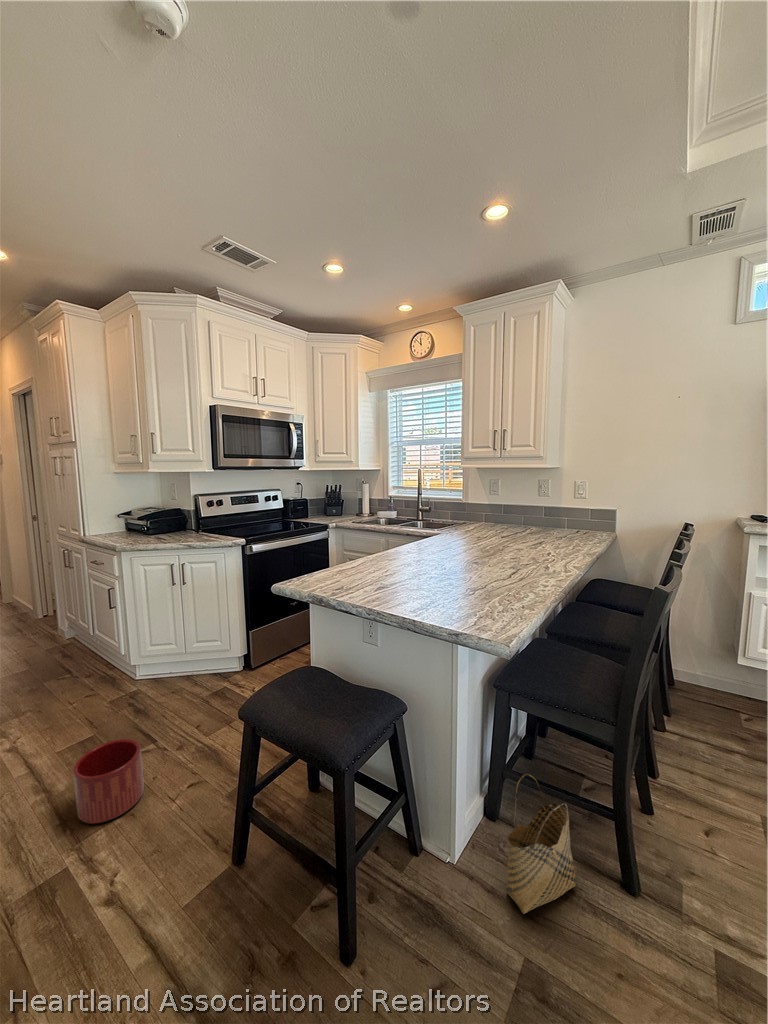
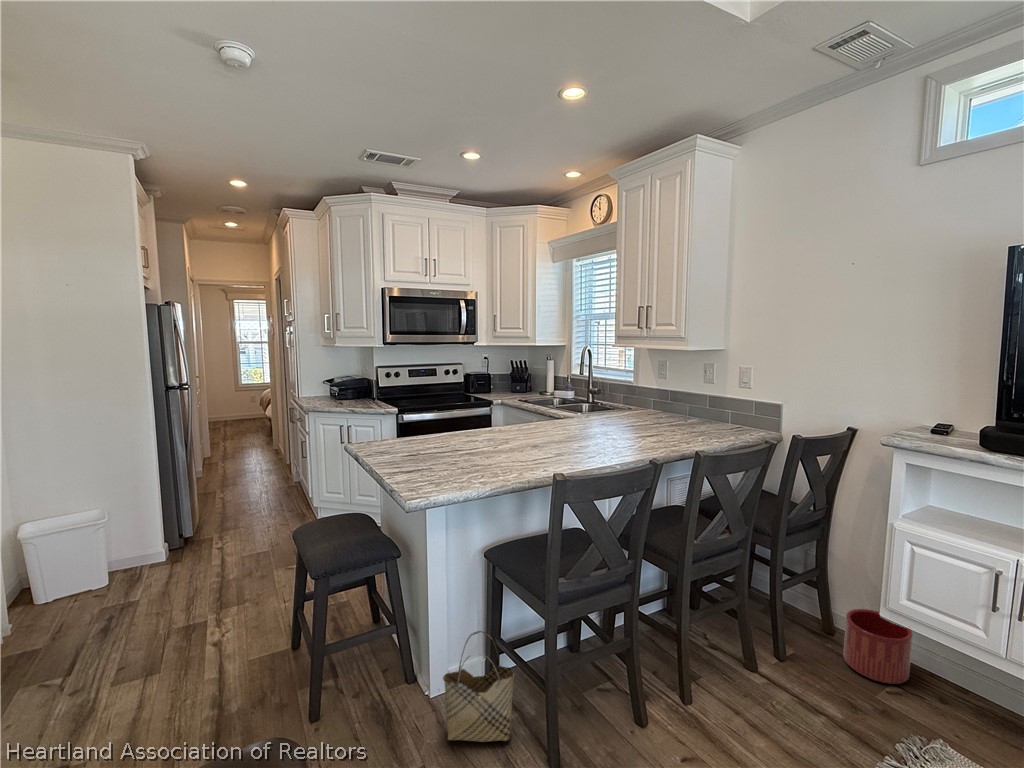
planter: present [73,739,144,823] -> present [843,609,913,684]

